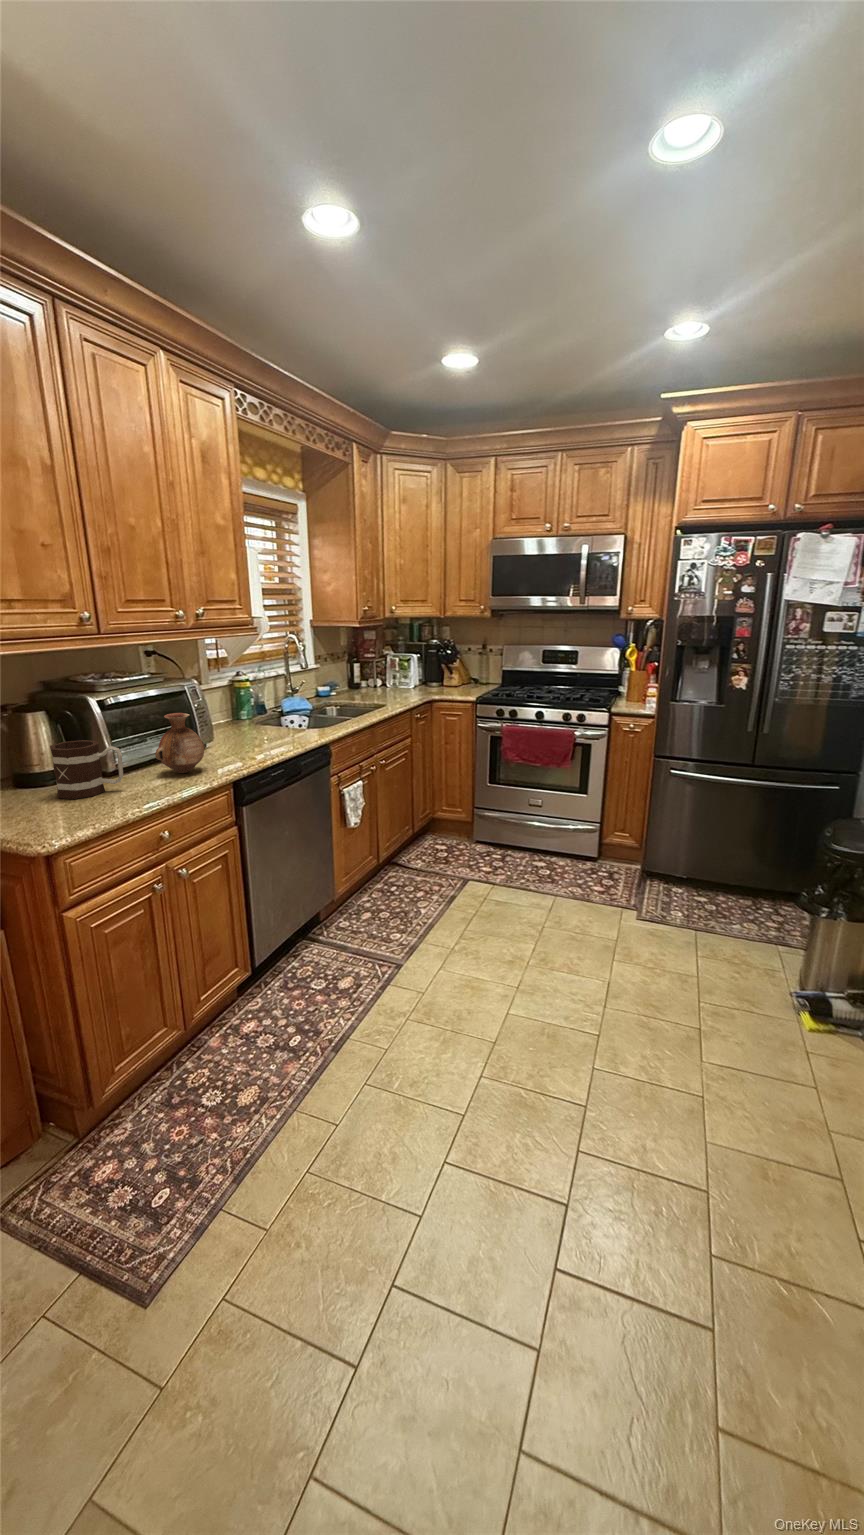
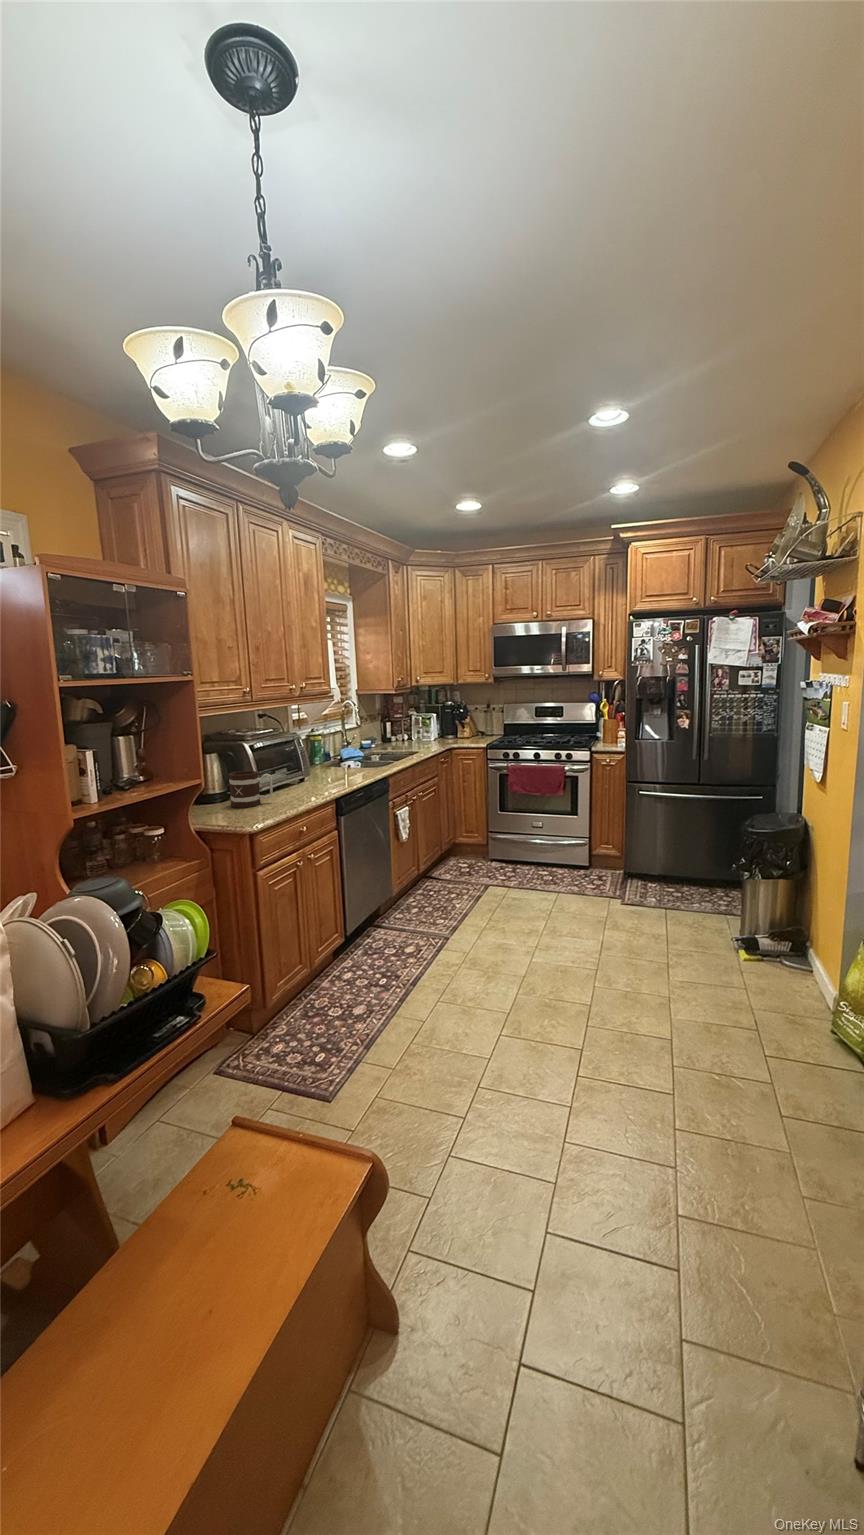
vase: present [155,713,205,773] -> none [287,753,316,794]

